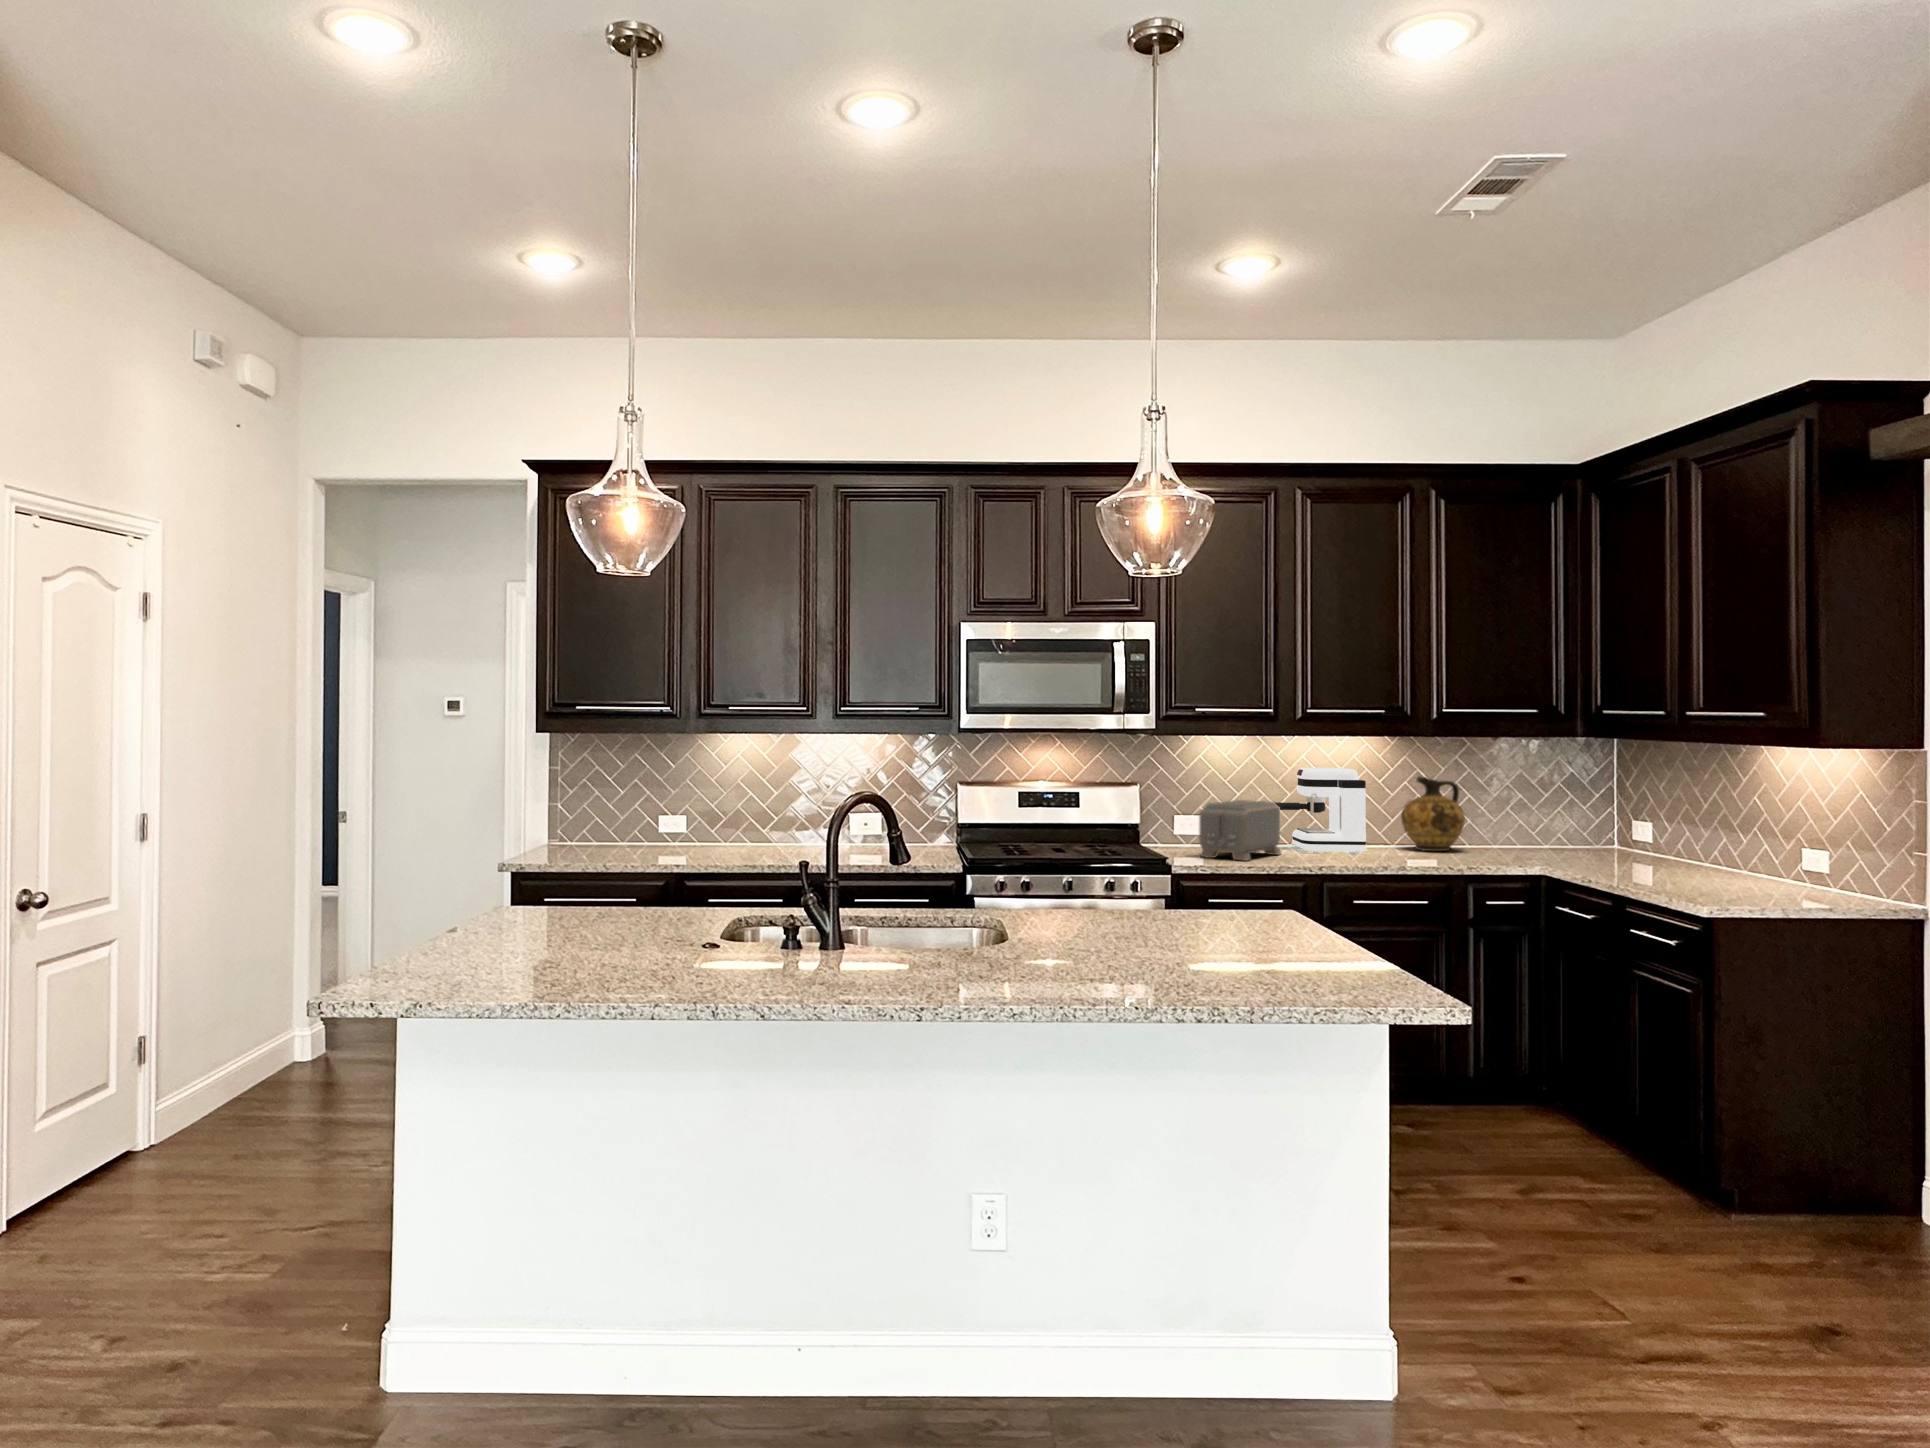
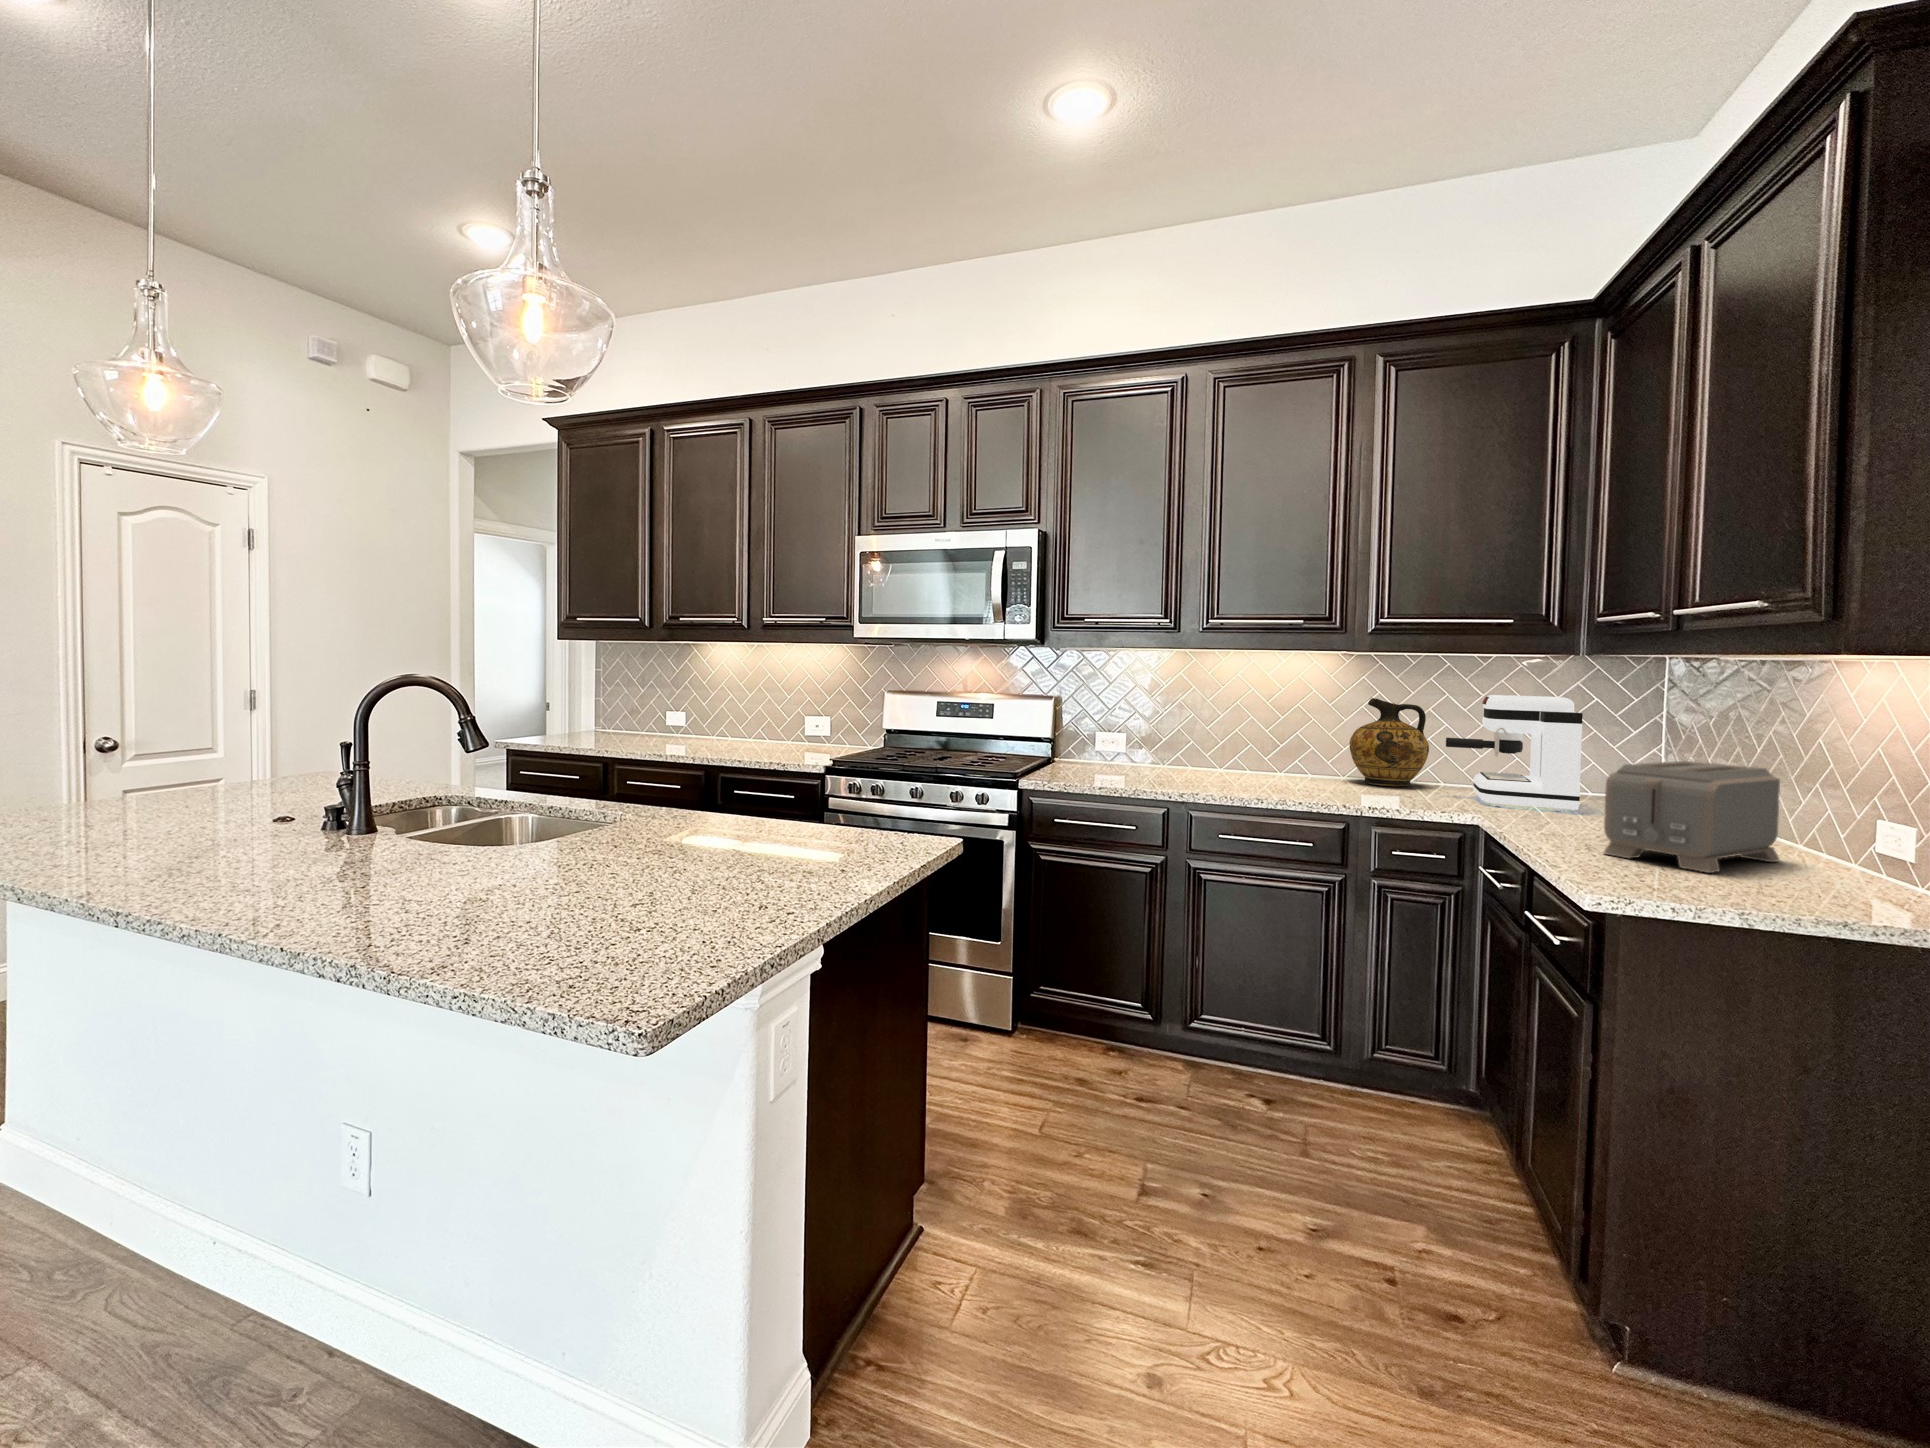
coffee maker: present [1275,768,1366,853] -> present [1446,695,1583,811]
toaster: present [1199,800,1281,861] -> present [1603,761,1780,873]

